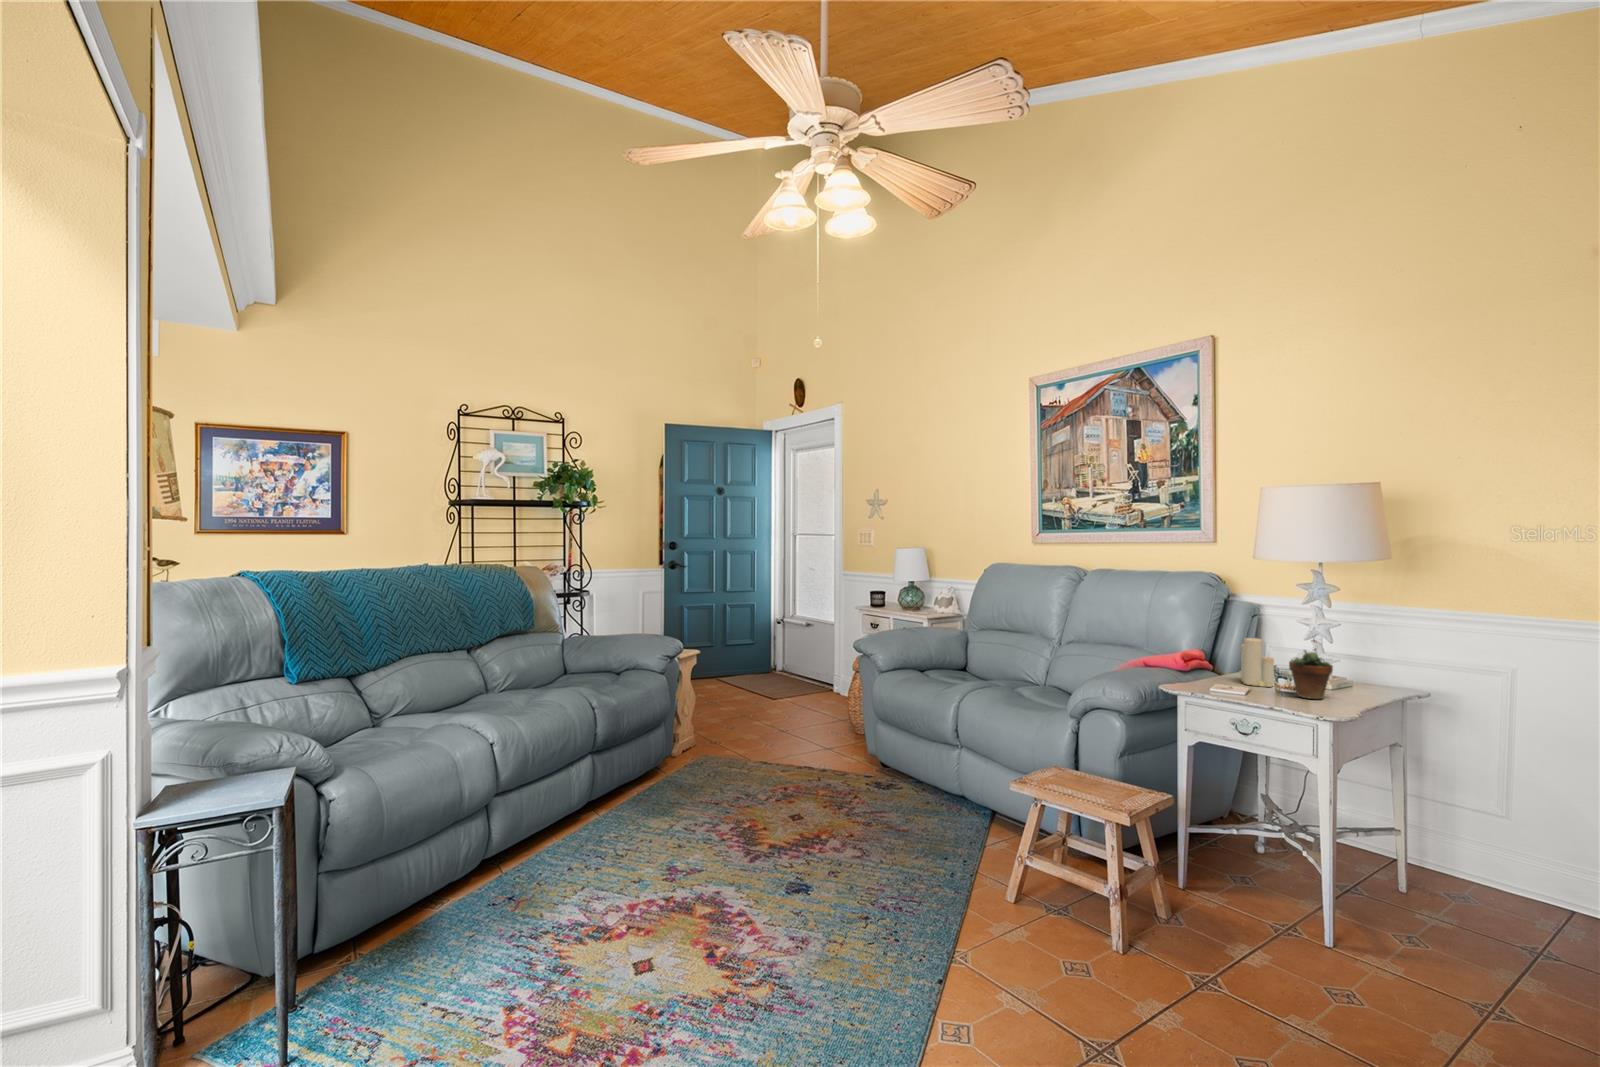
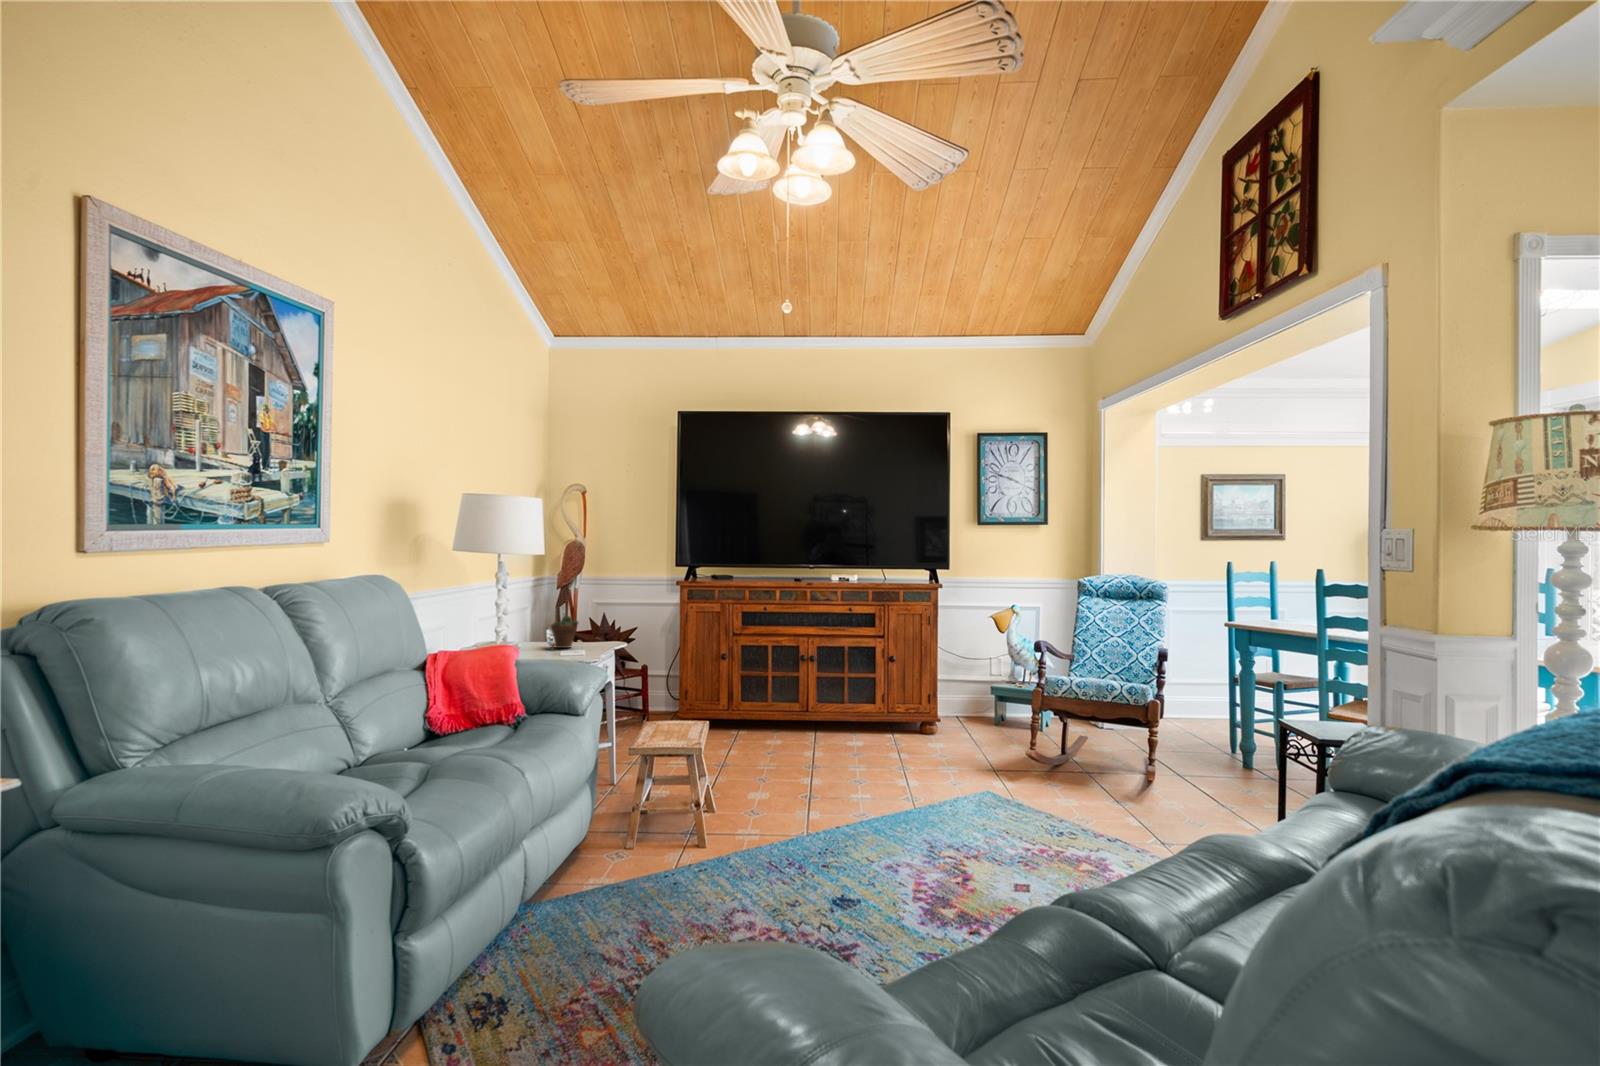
candle: present [1241,638,1274,687] -> none [513,614,540,656]

